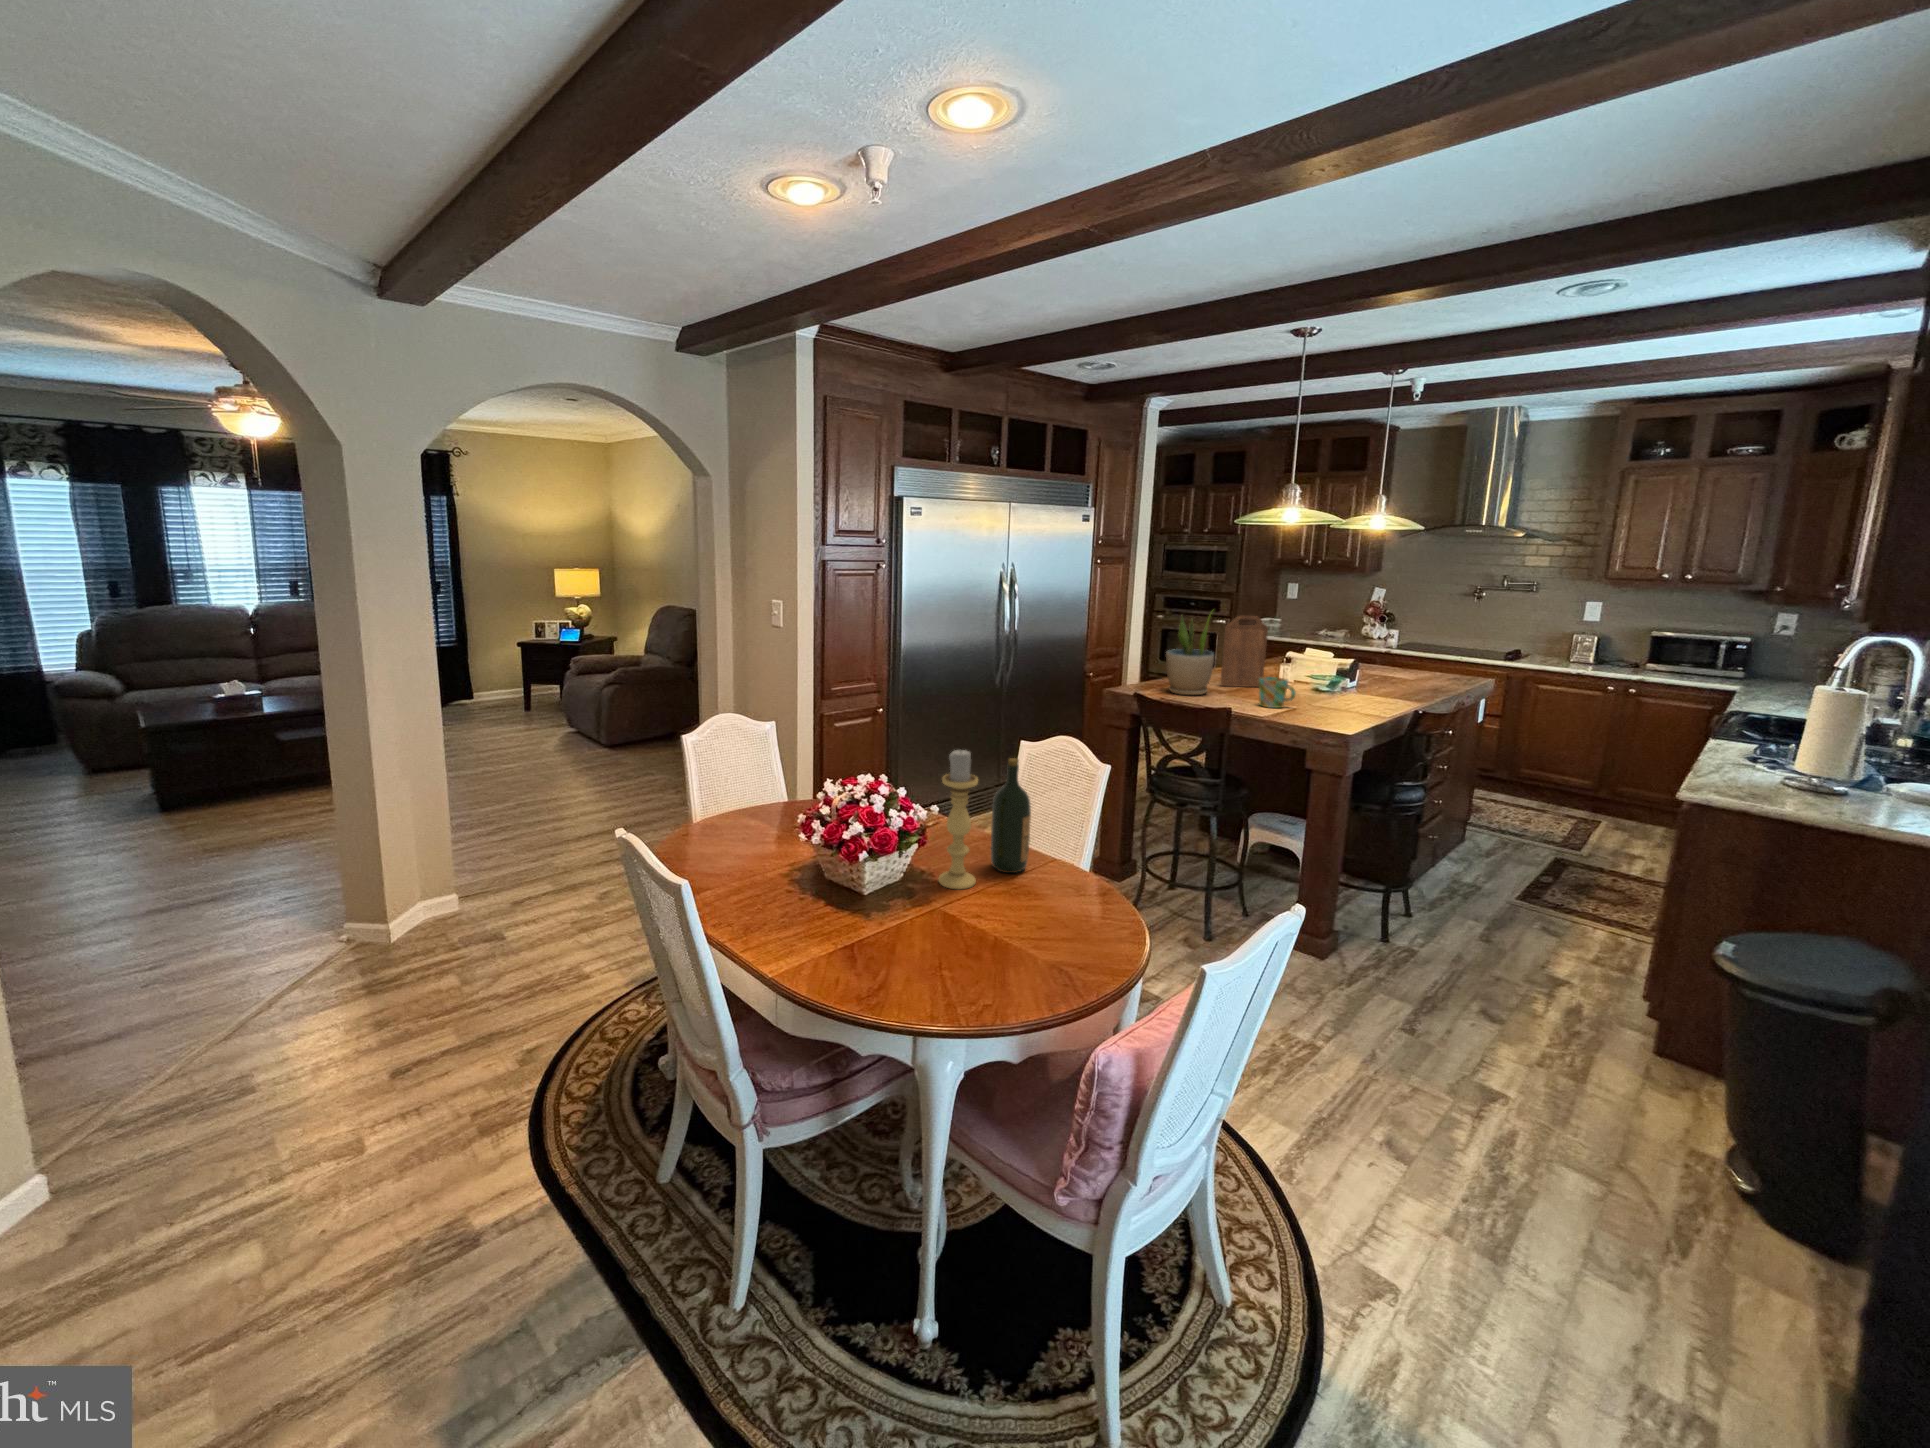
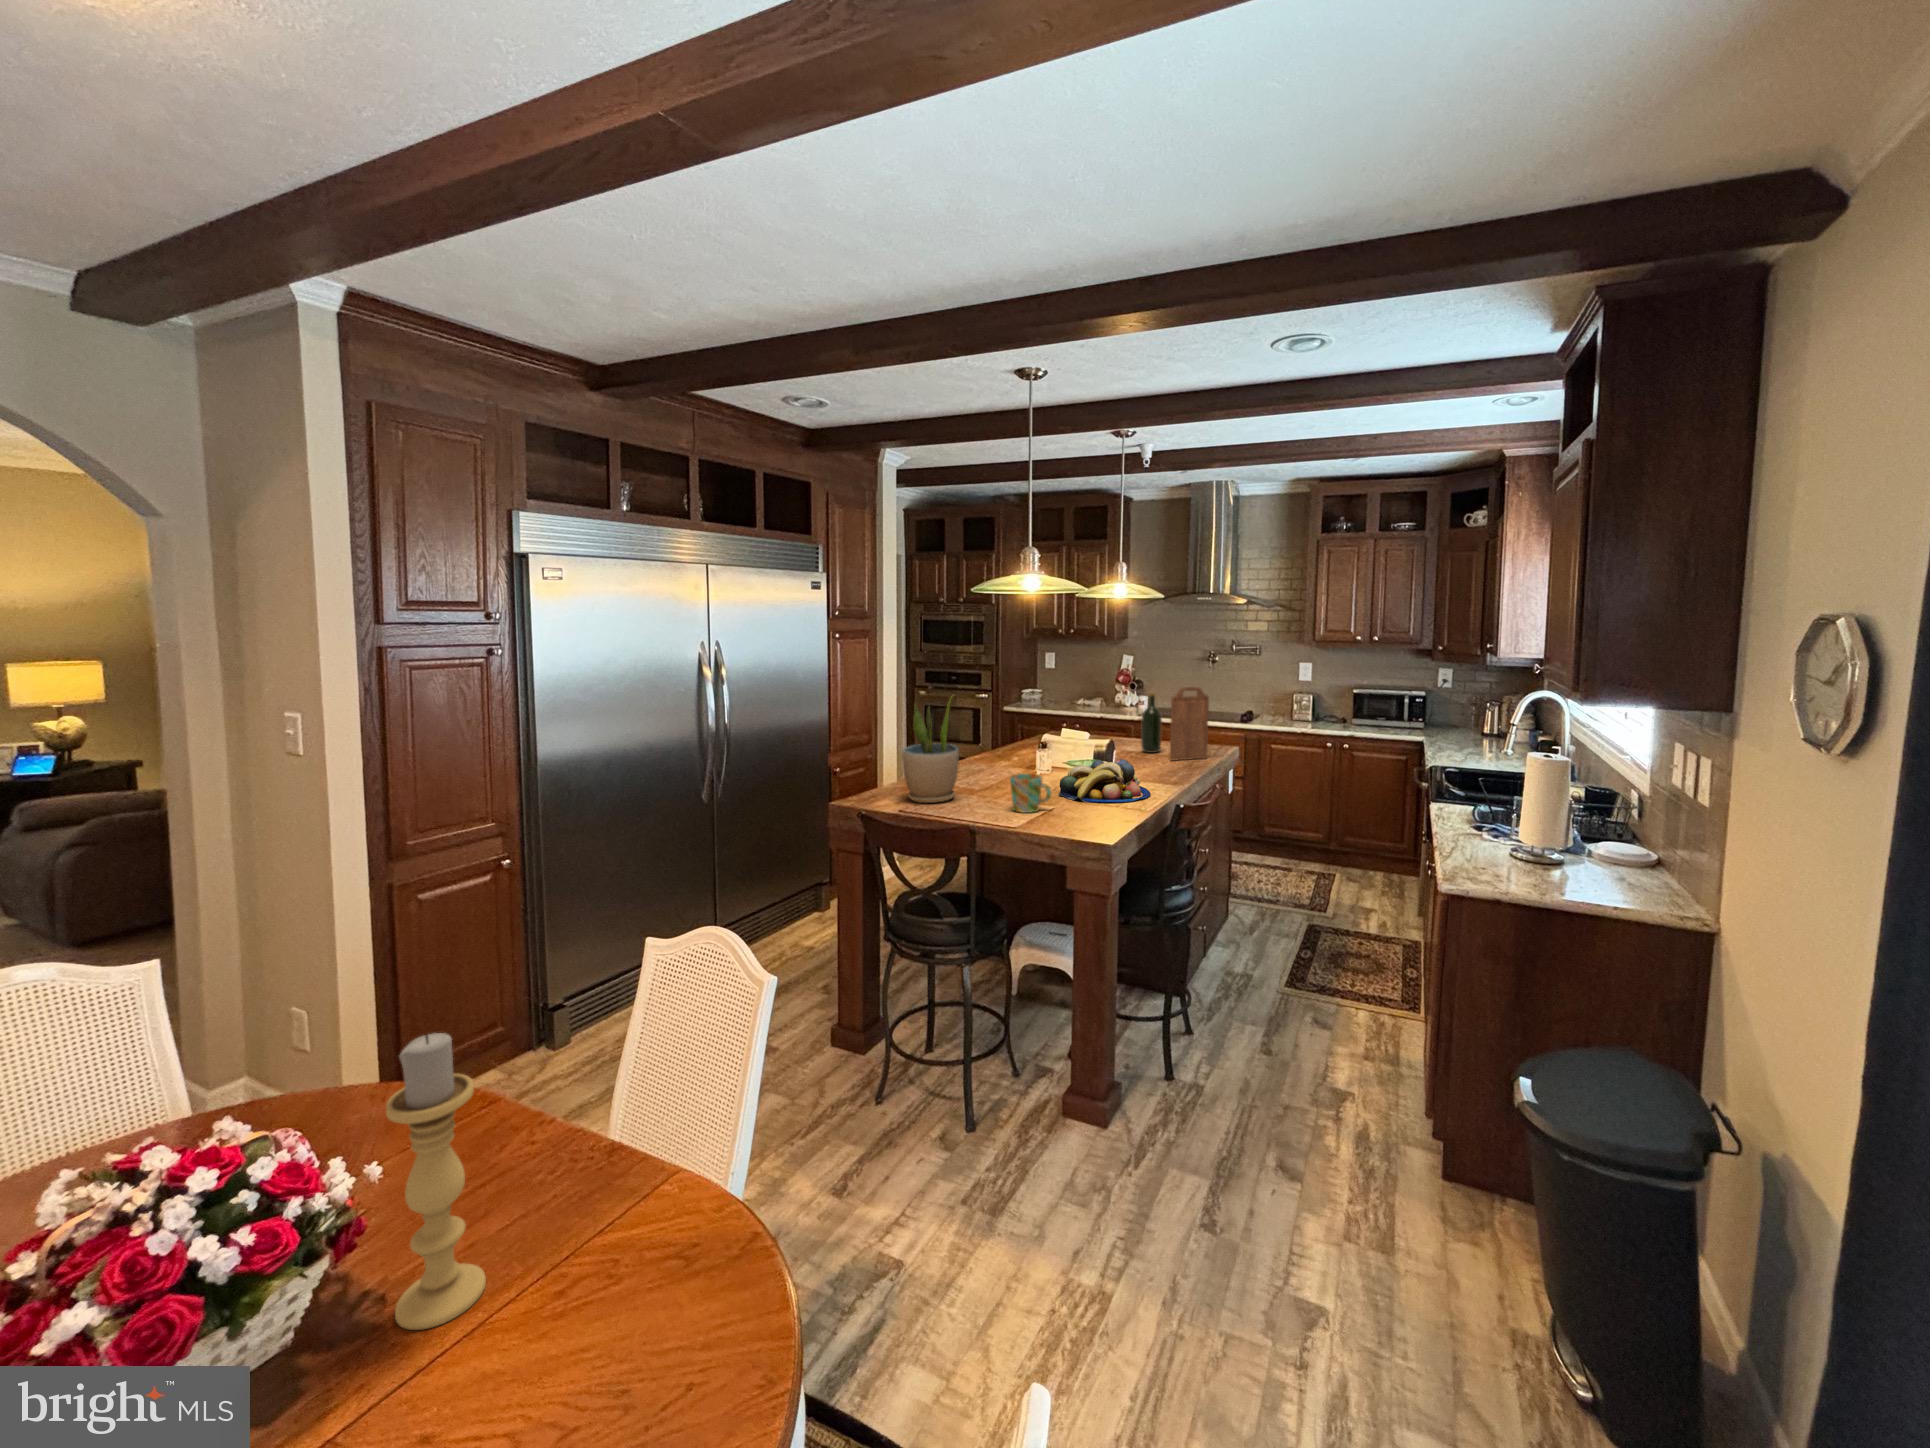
cutting board: present [1220,616,1268,687] -> present [1170,687,1209,761]
fruit bowl: none [1301,673,1390,709] -> present [1059,759,1151,802]
wine bottle: present [991,758,1031,873] -> present [1141,693,1162,753]

